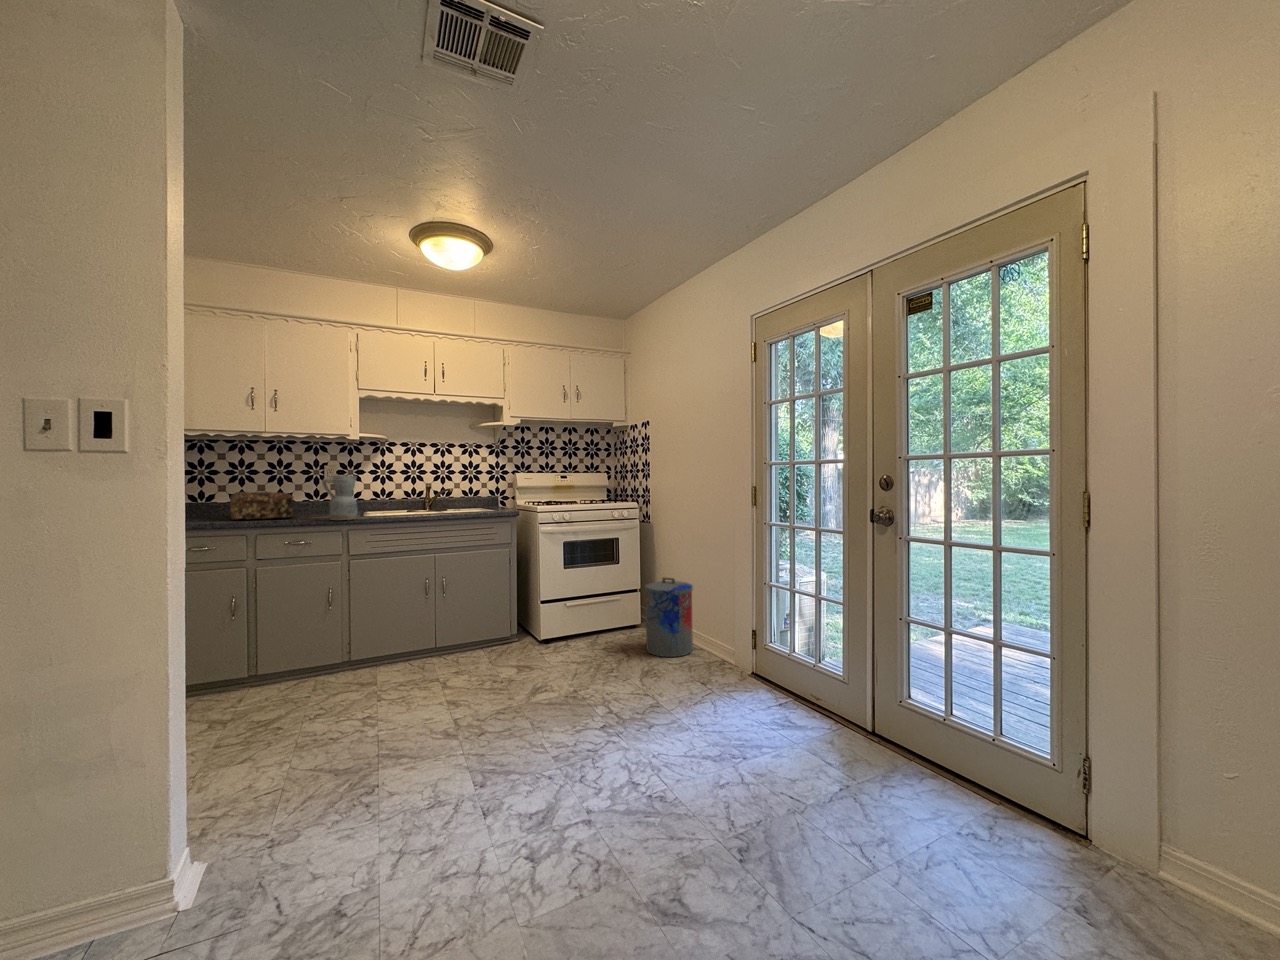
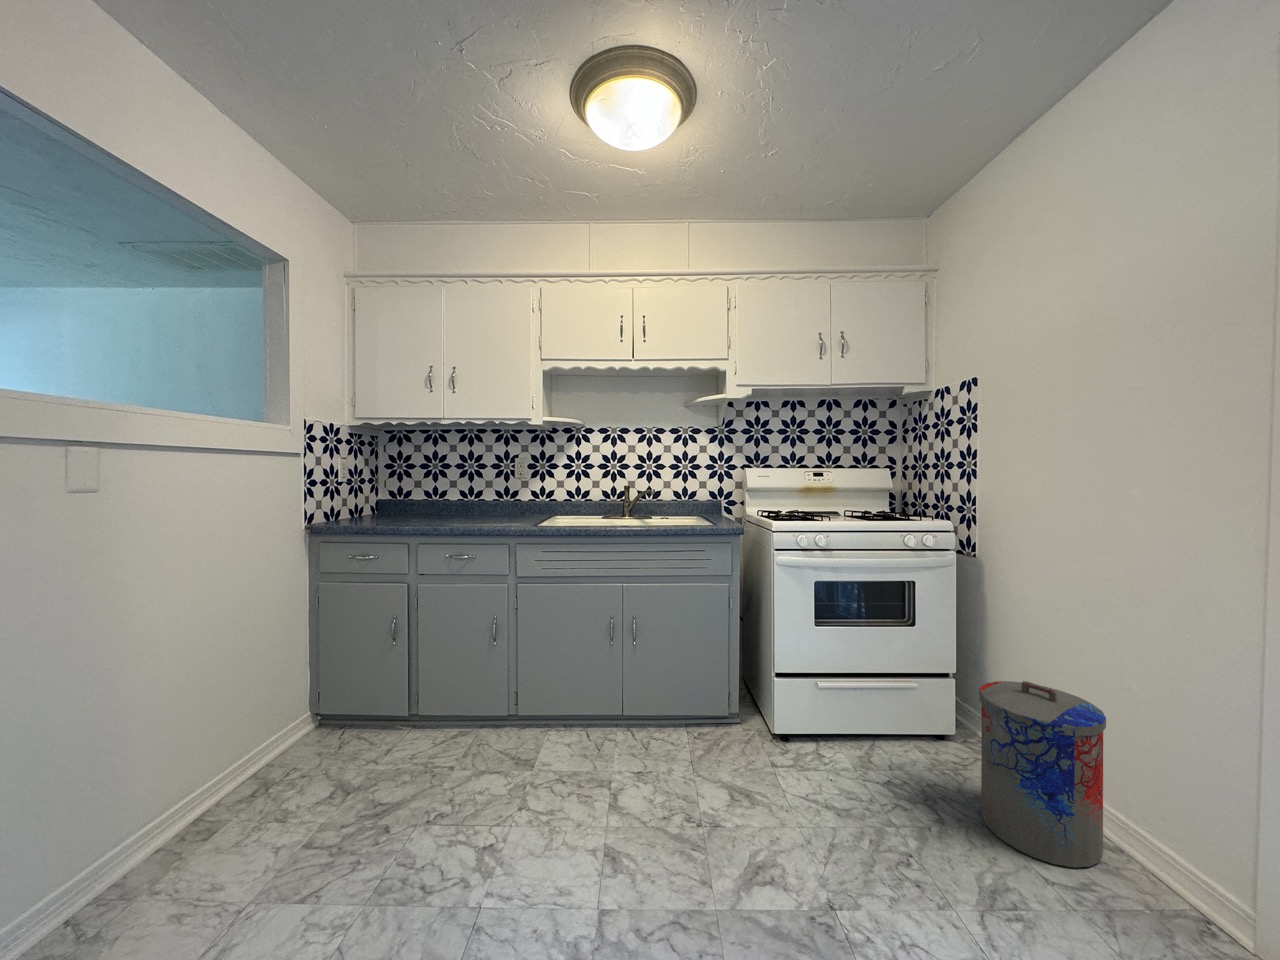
ceramic pitcher: present [322,475,358,520] -> none [481,470,523,531]
bread loaf: present [230,492,294,520] -> none [389,490,463,525]

